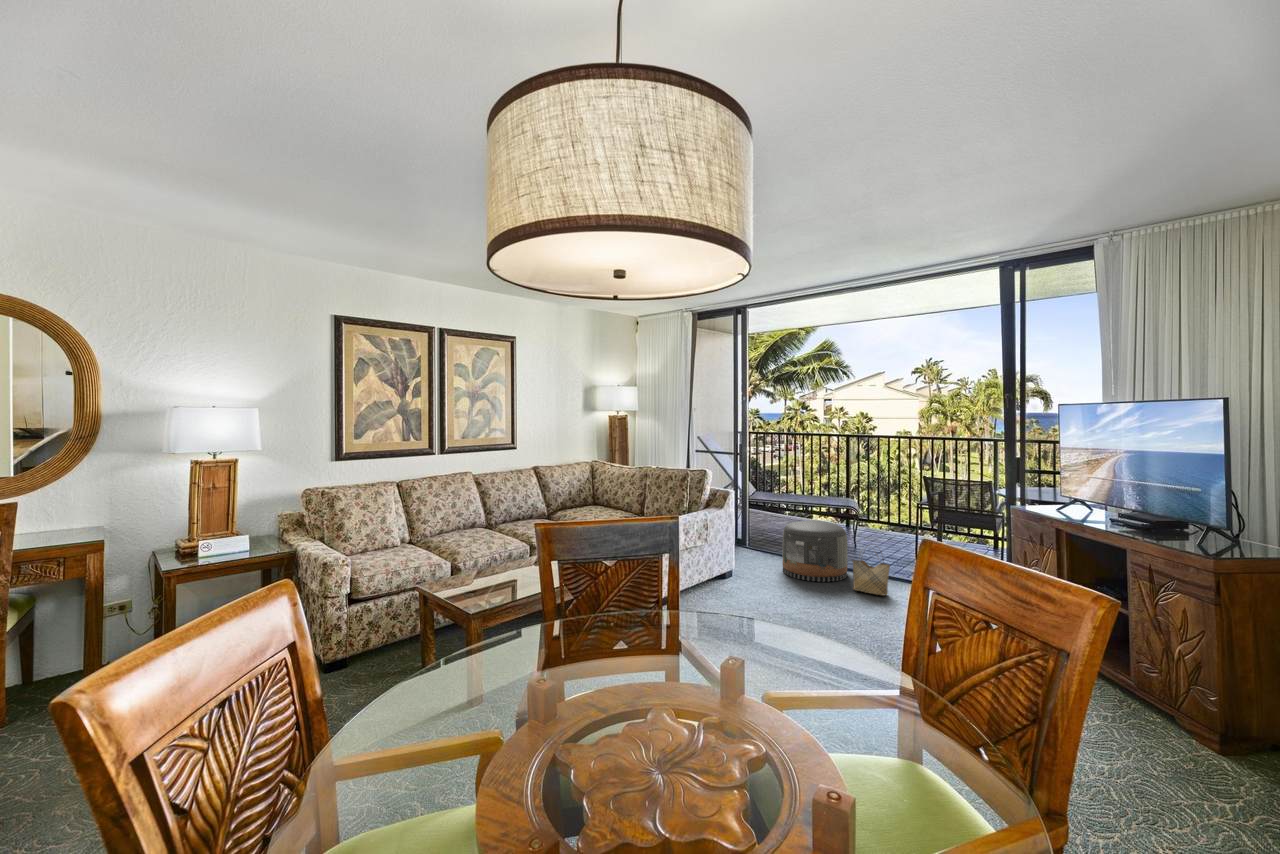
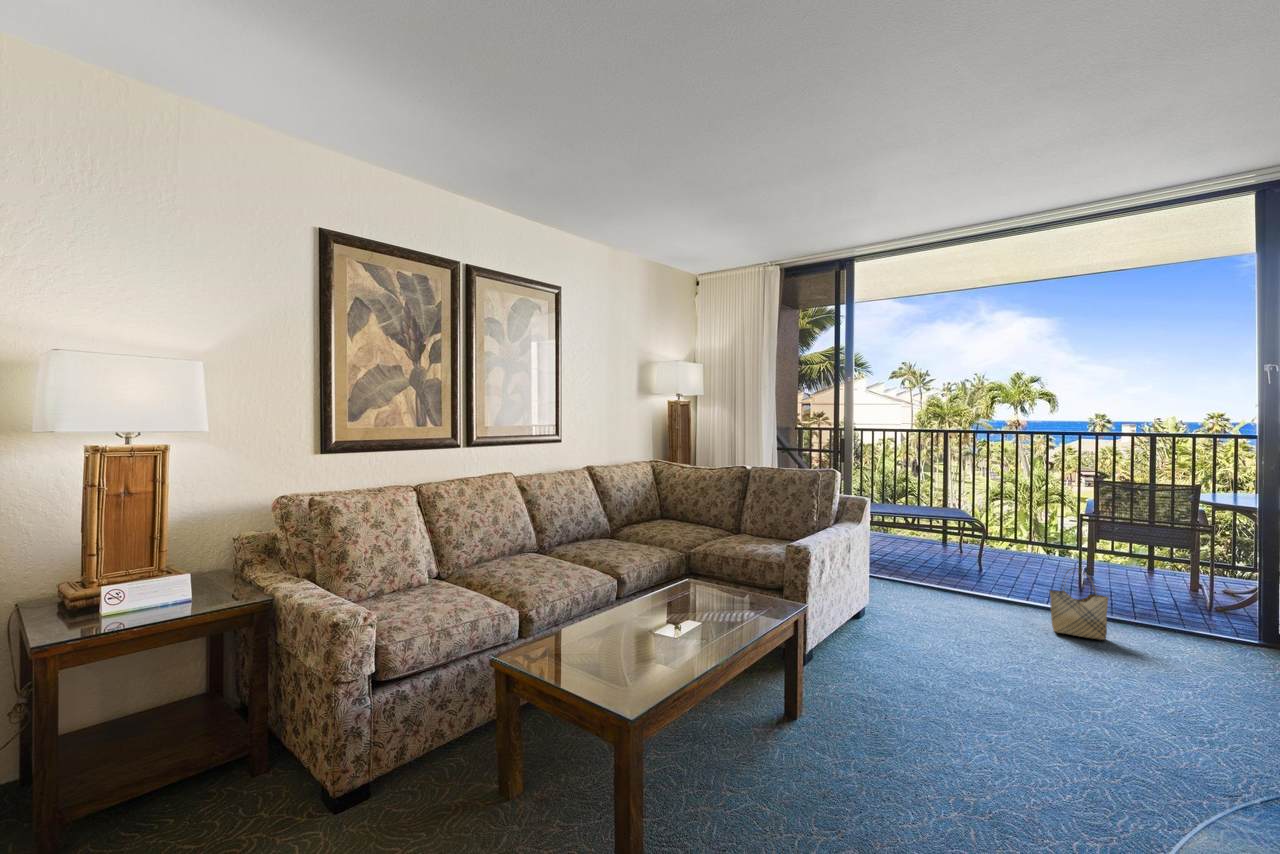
pouf: present [783,521,848,582] -> none [928,537,1023,620]

